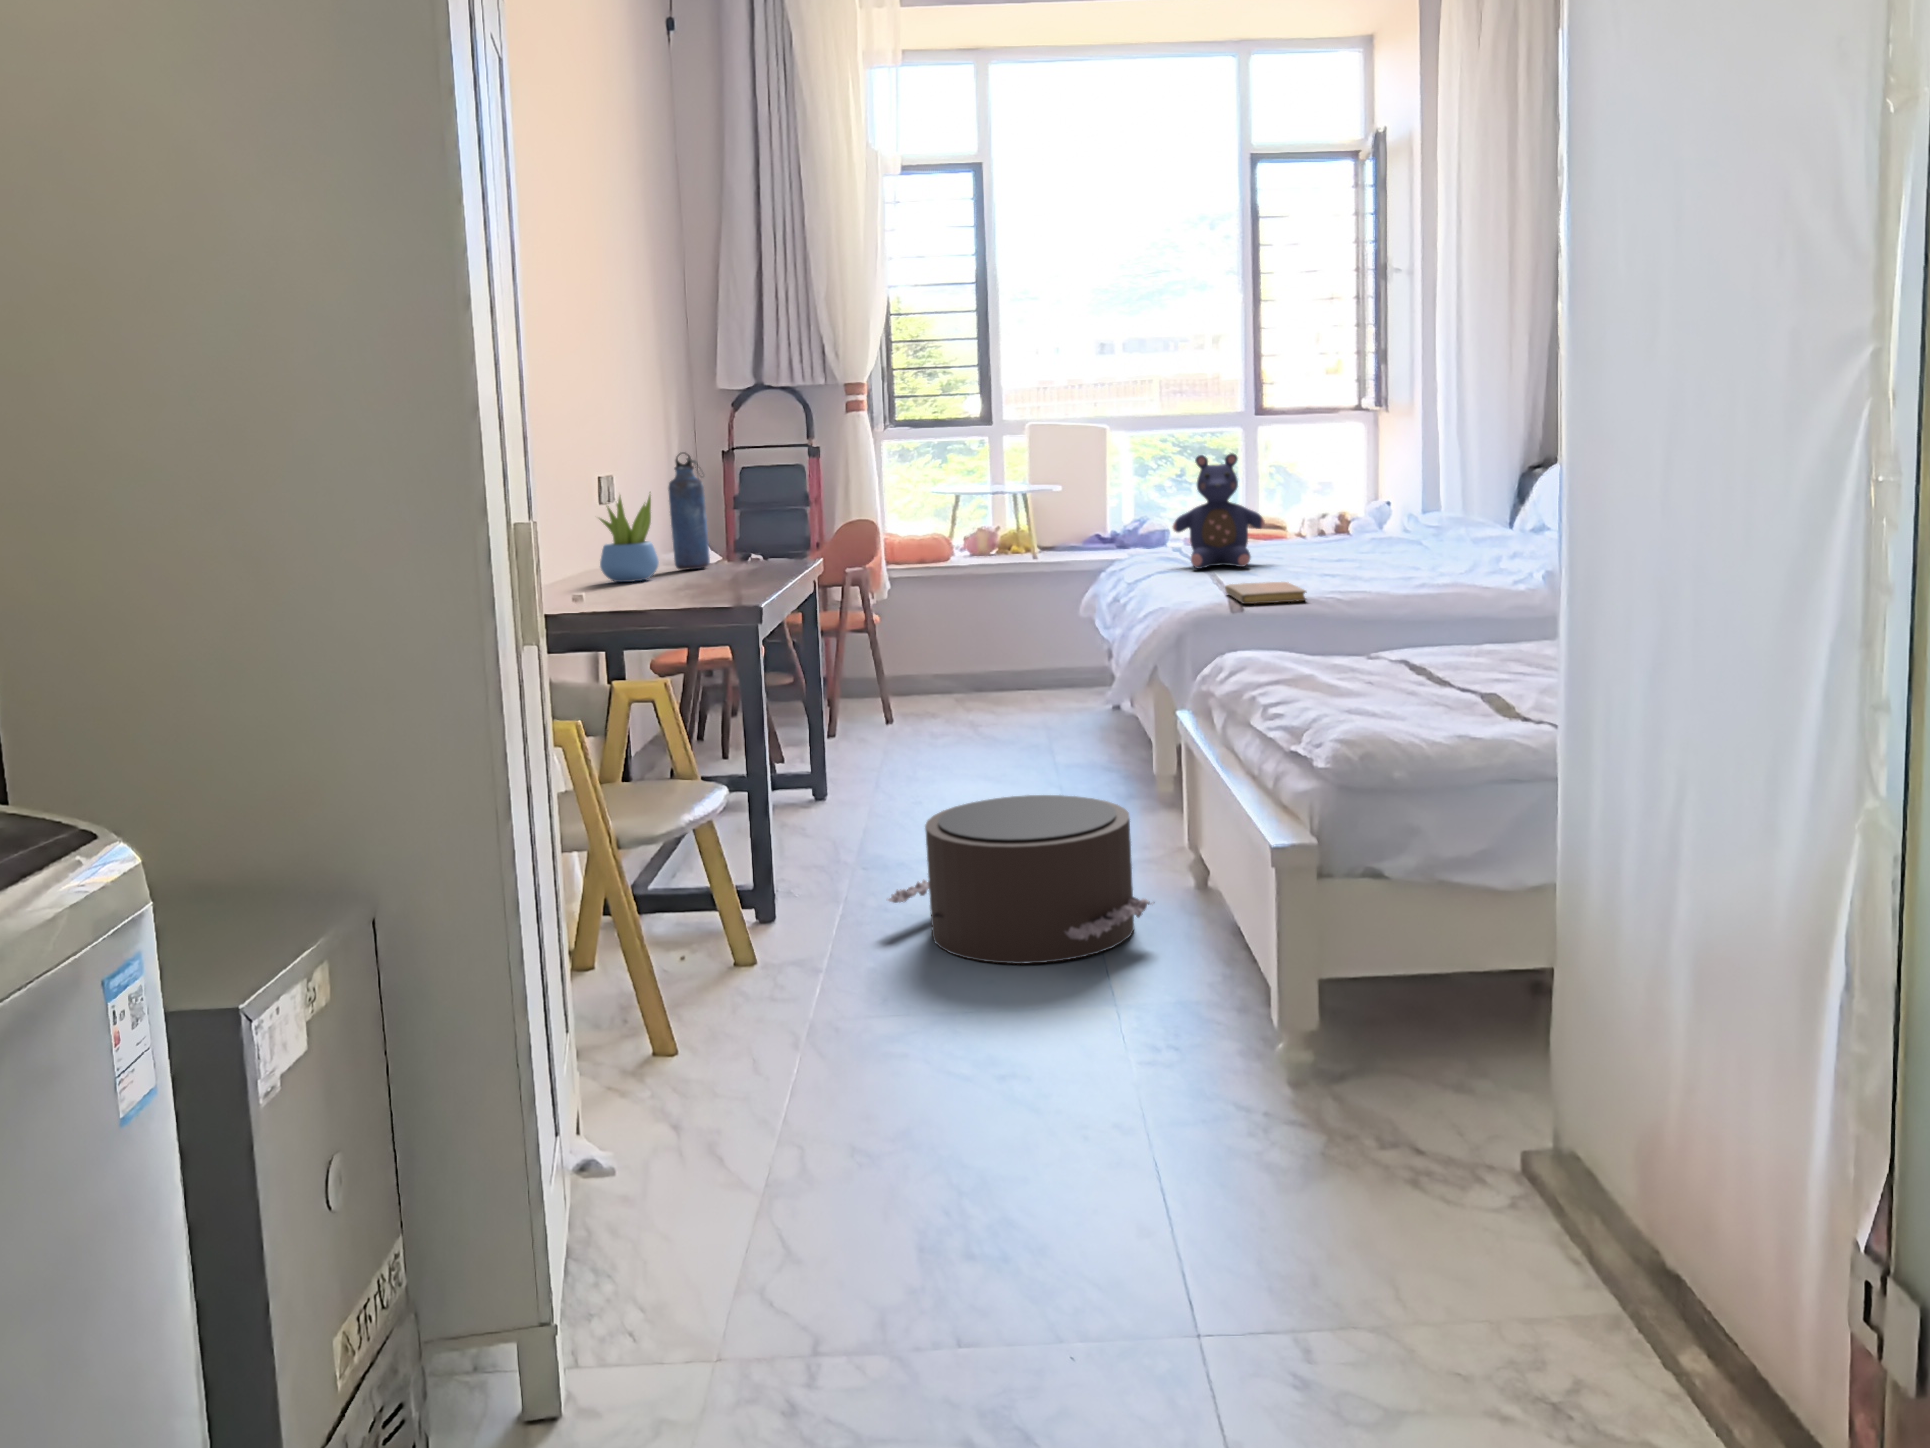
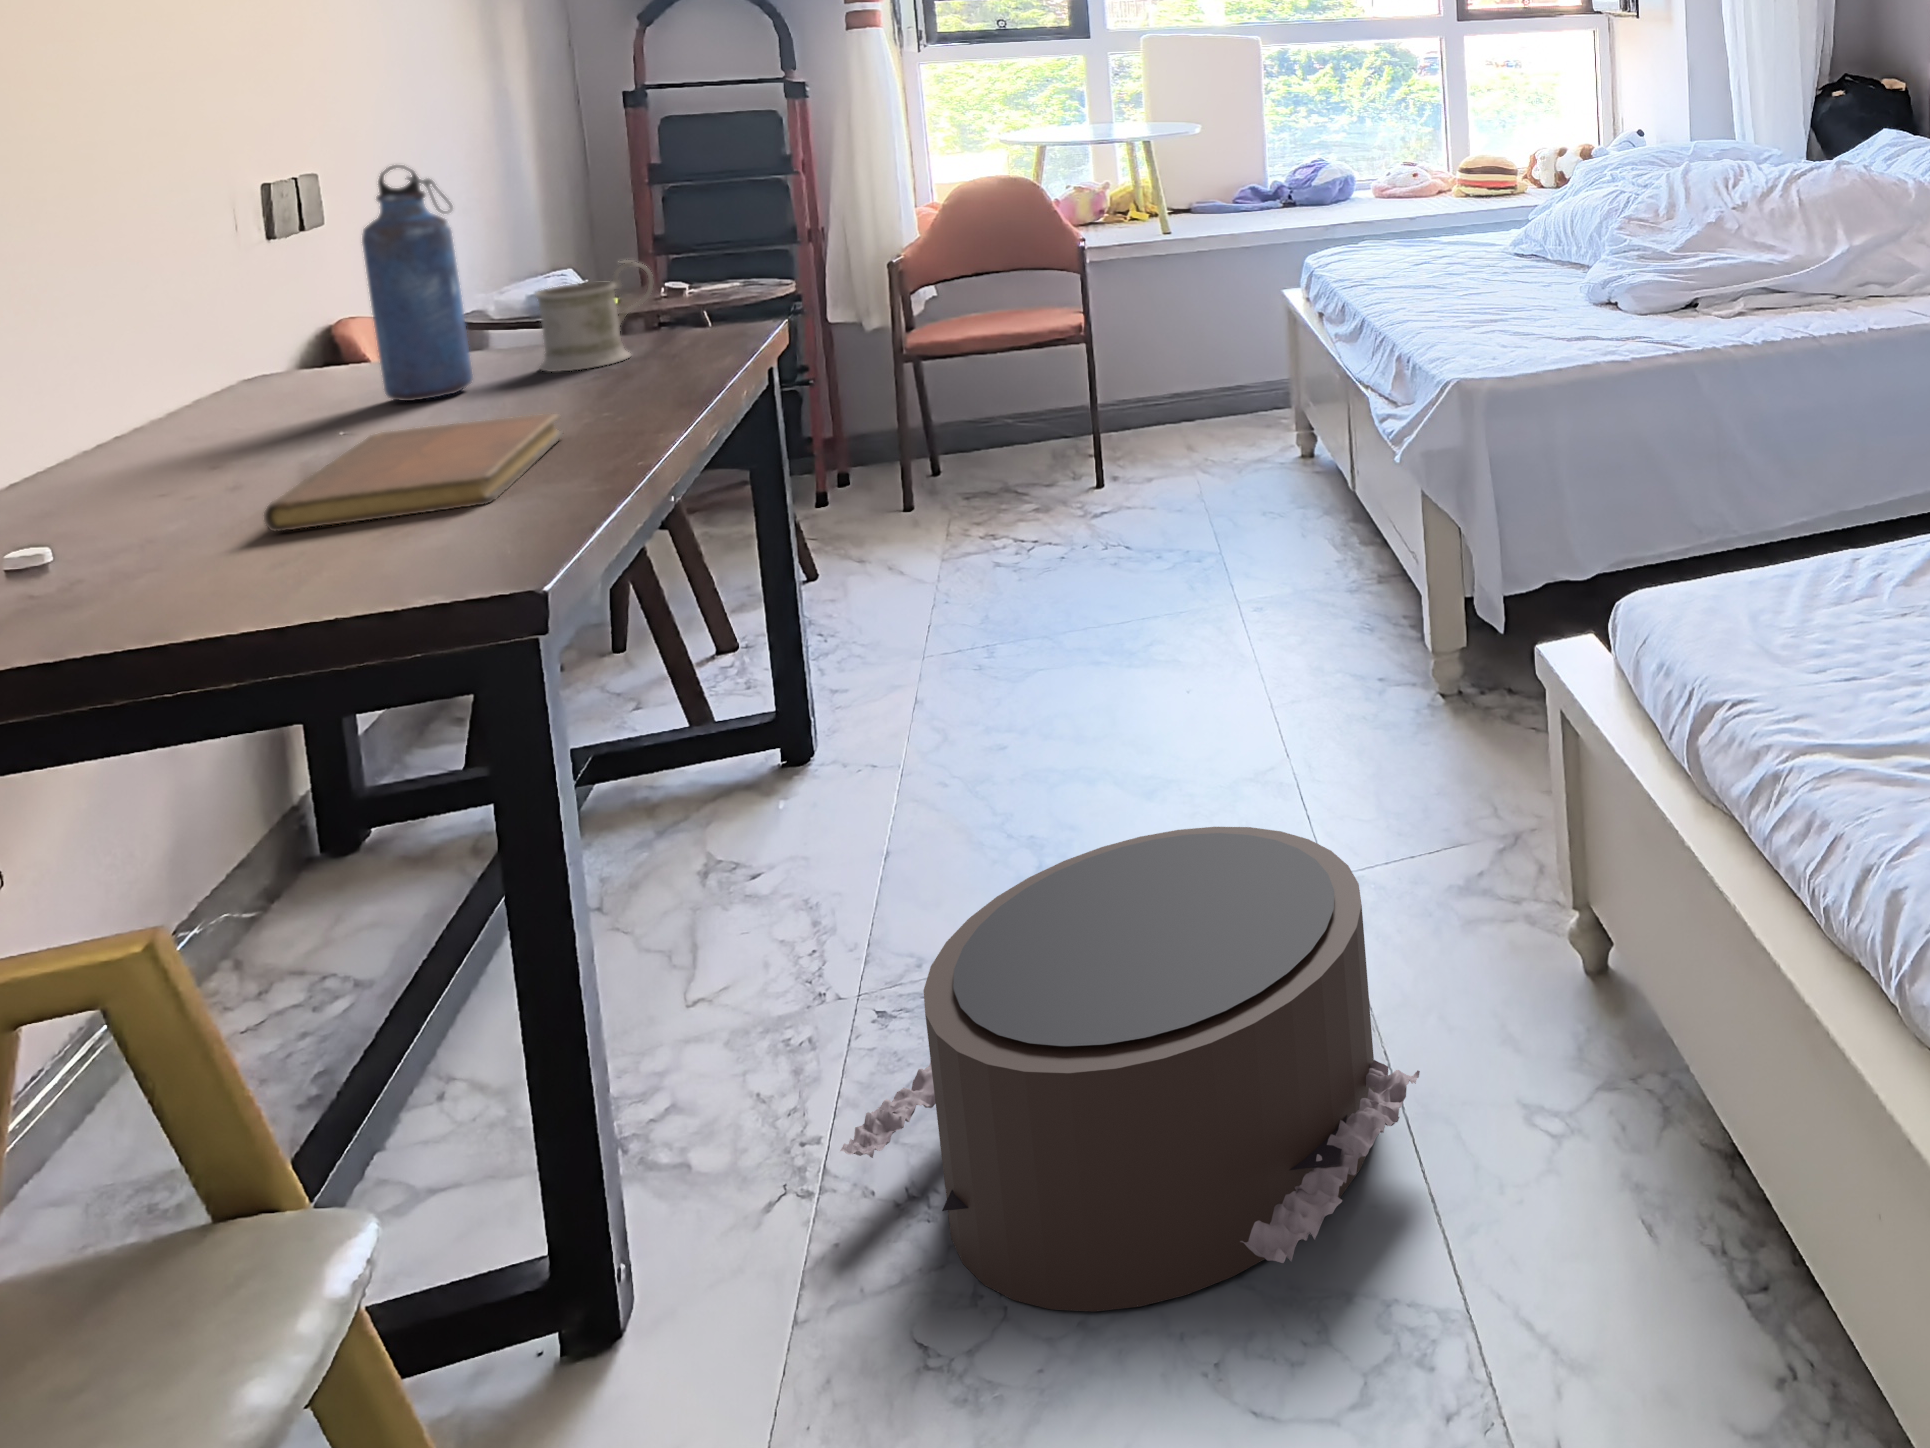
teddy bear: present [1173,453,1265,569] -> none [1368,95,1502,268]
succulent plant: present [599,495,659,582] -> none [124,267,307,472]
mug: none [734,511,784,564] -> present [536,260,653,372]
notebook: present [1225,582,1306,604] -> present [264,414,564,531]

